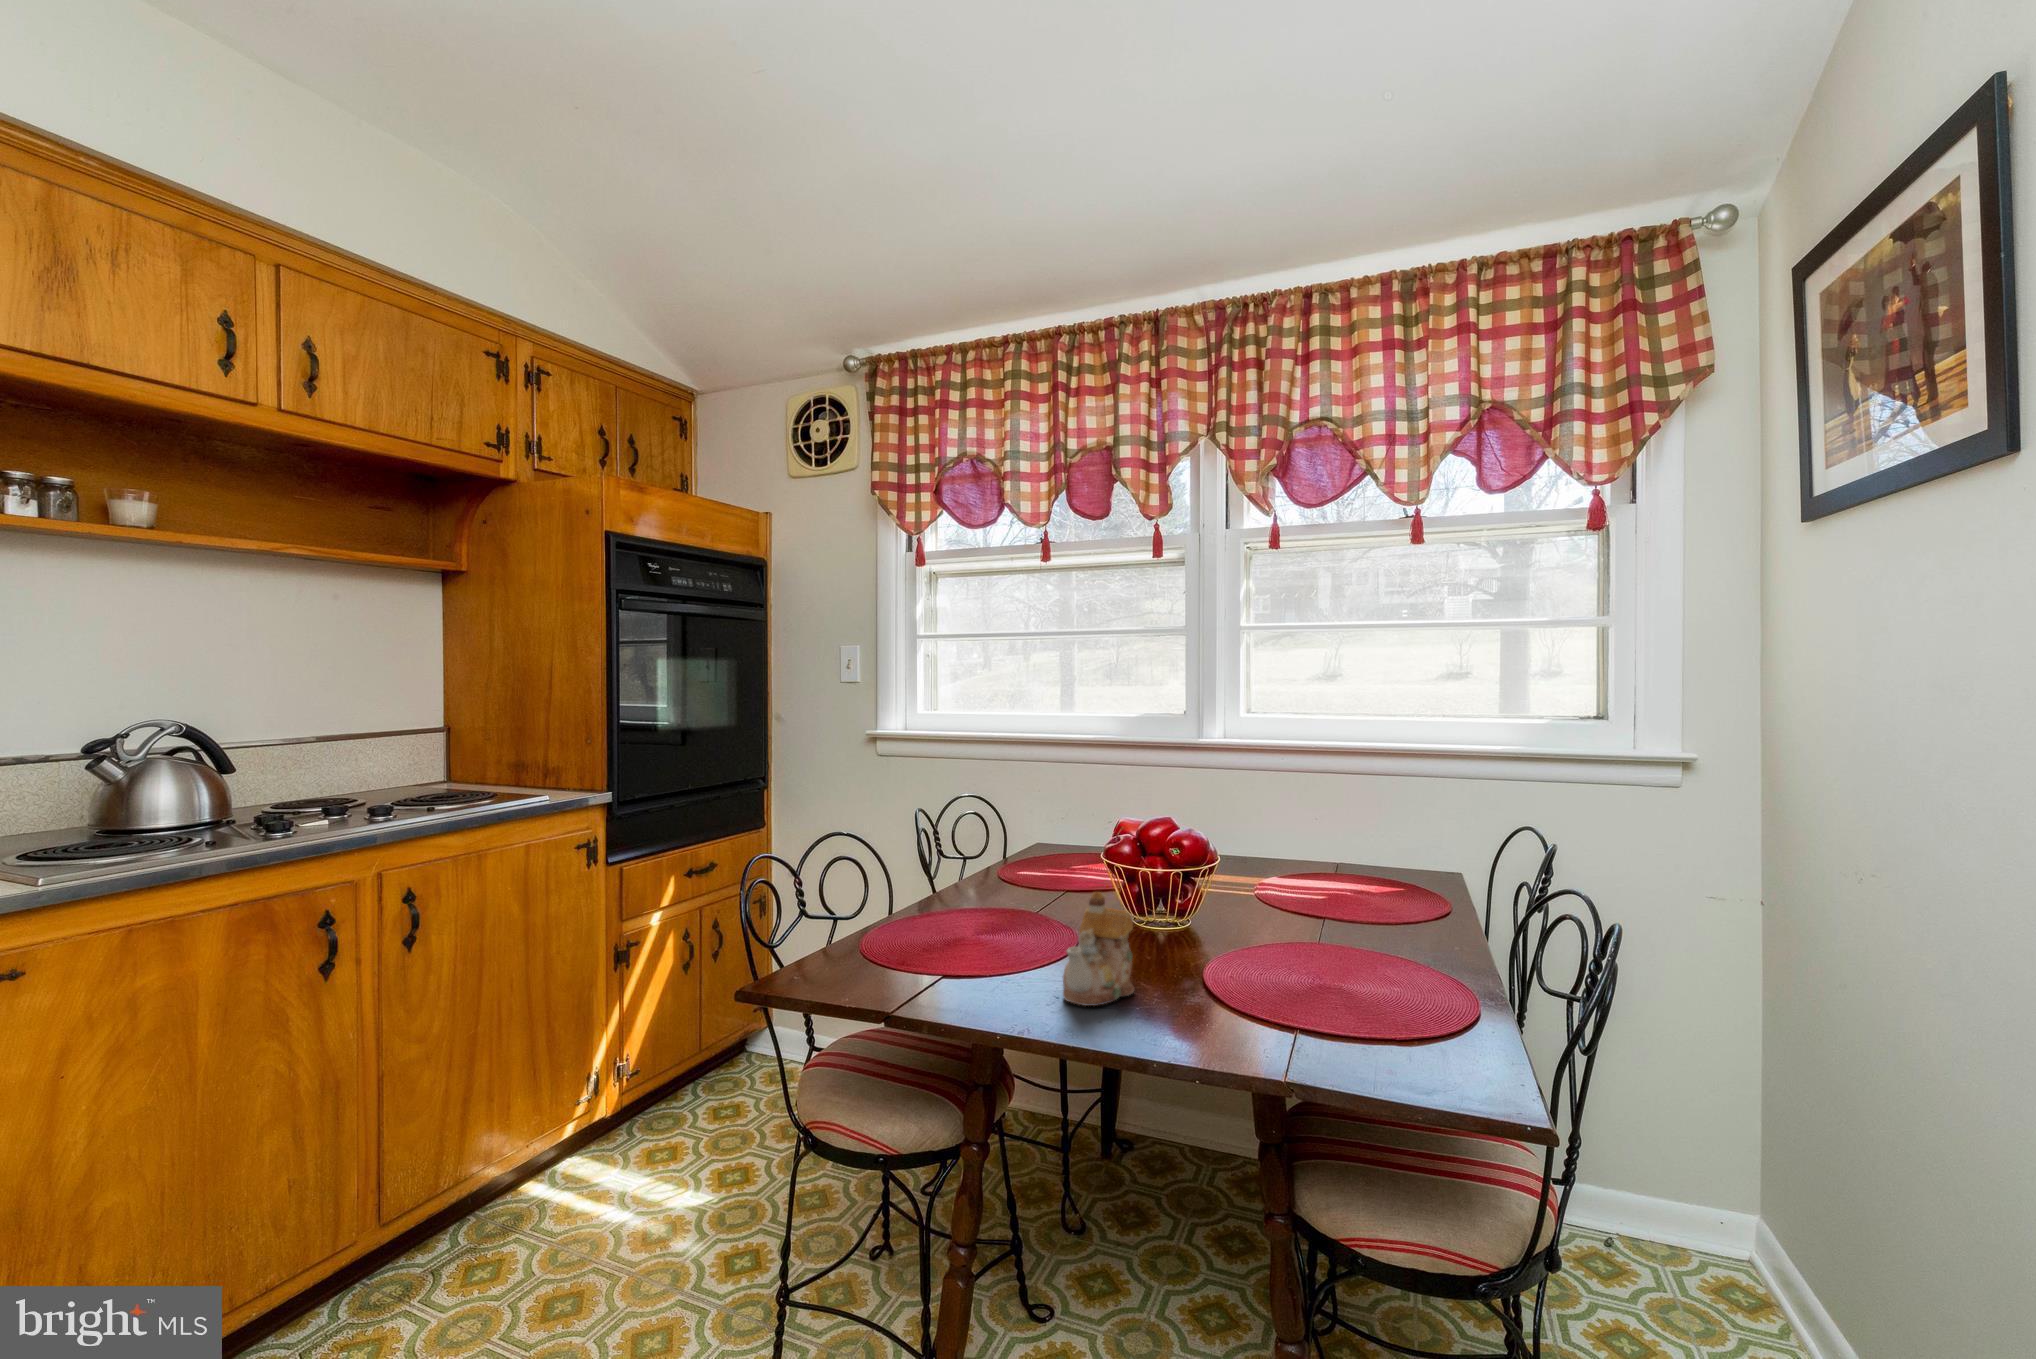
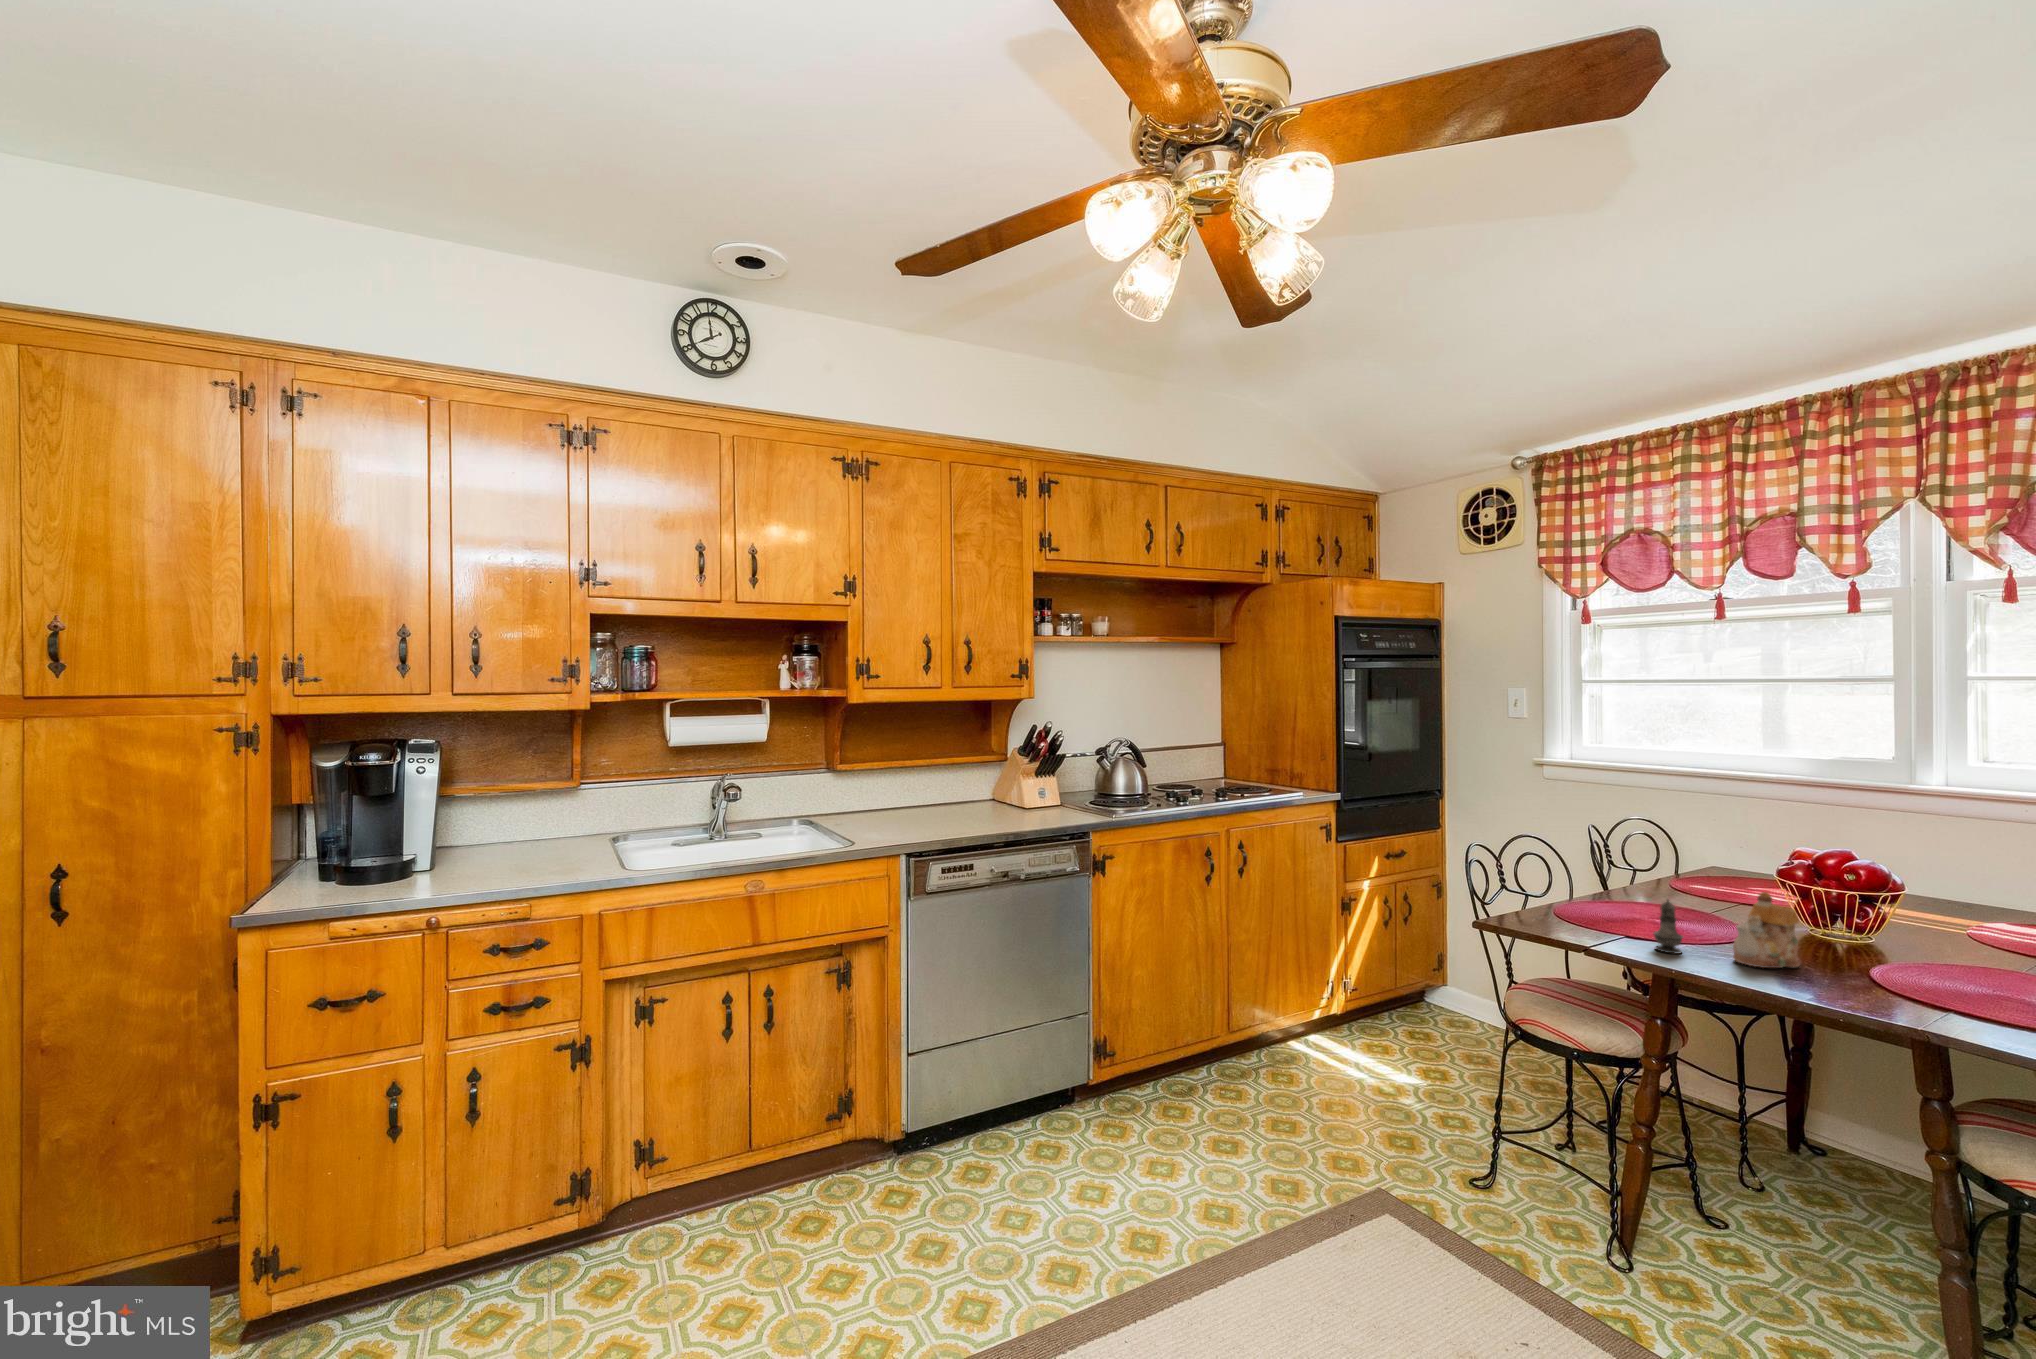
salt shaker: none [968,920,1006,1003] -> present [1653,900,1683,953]

